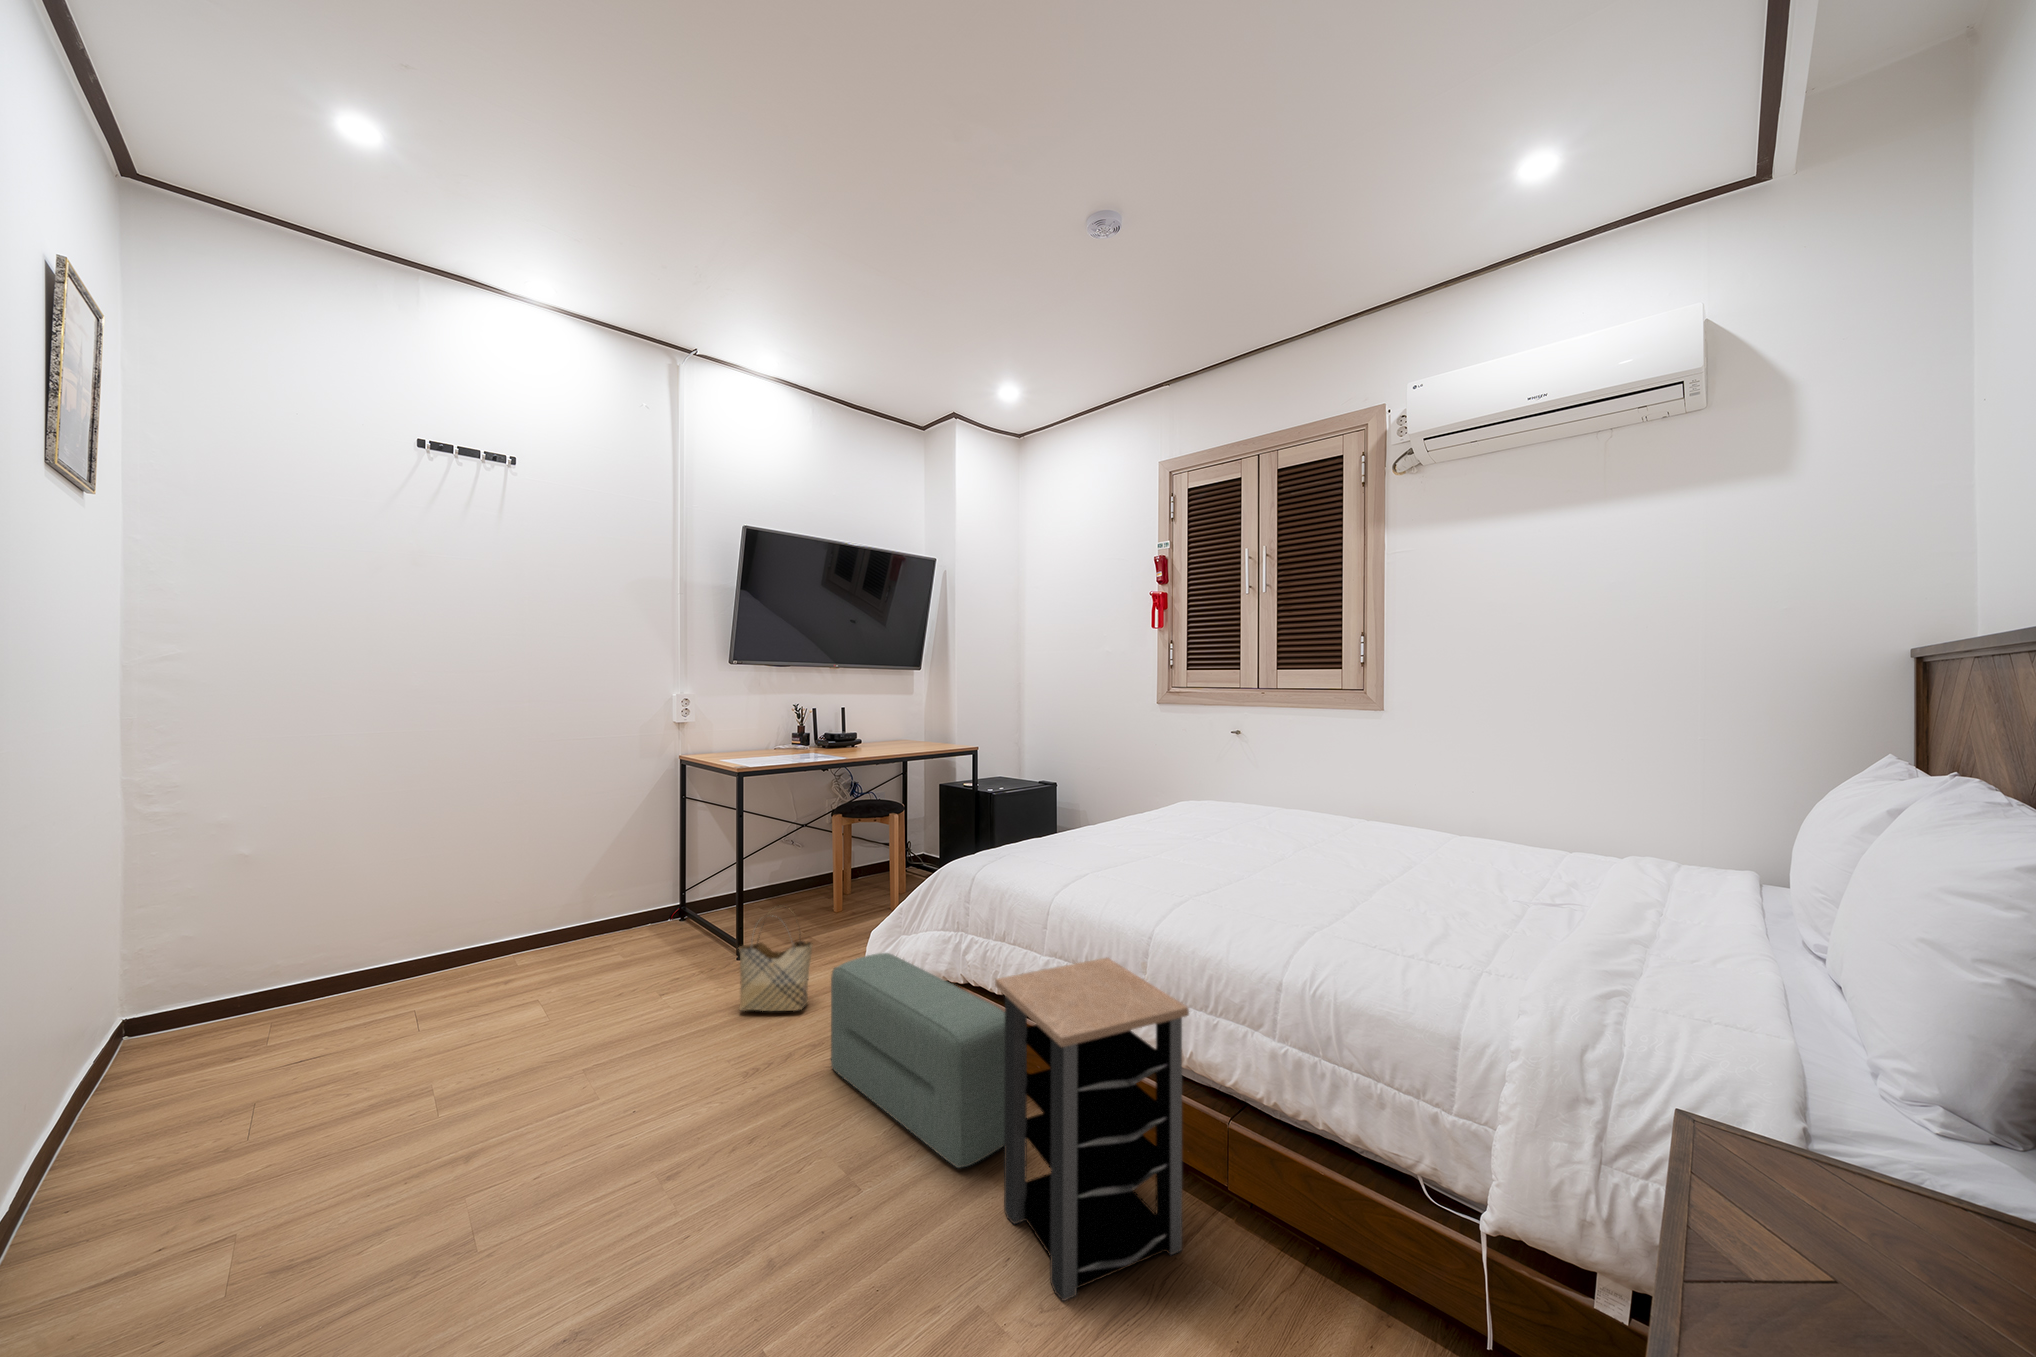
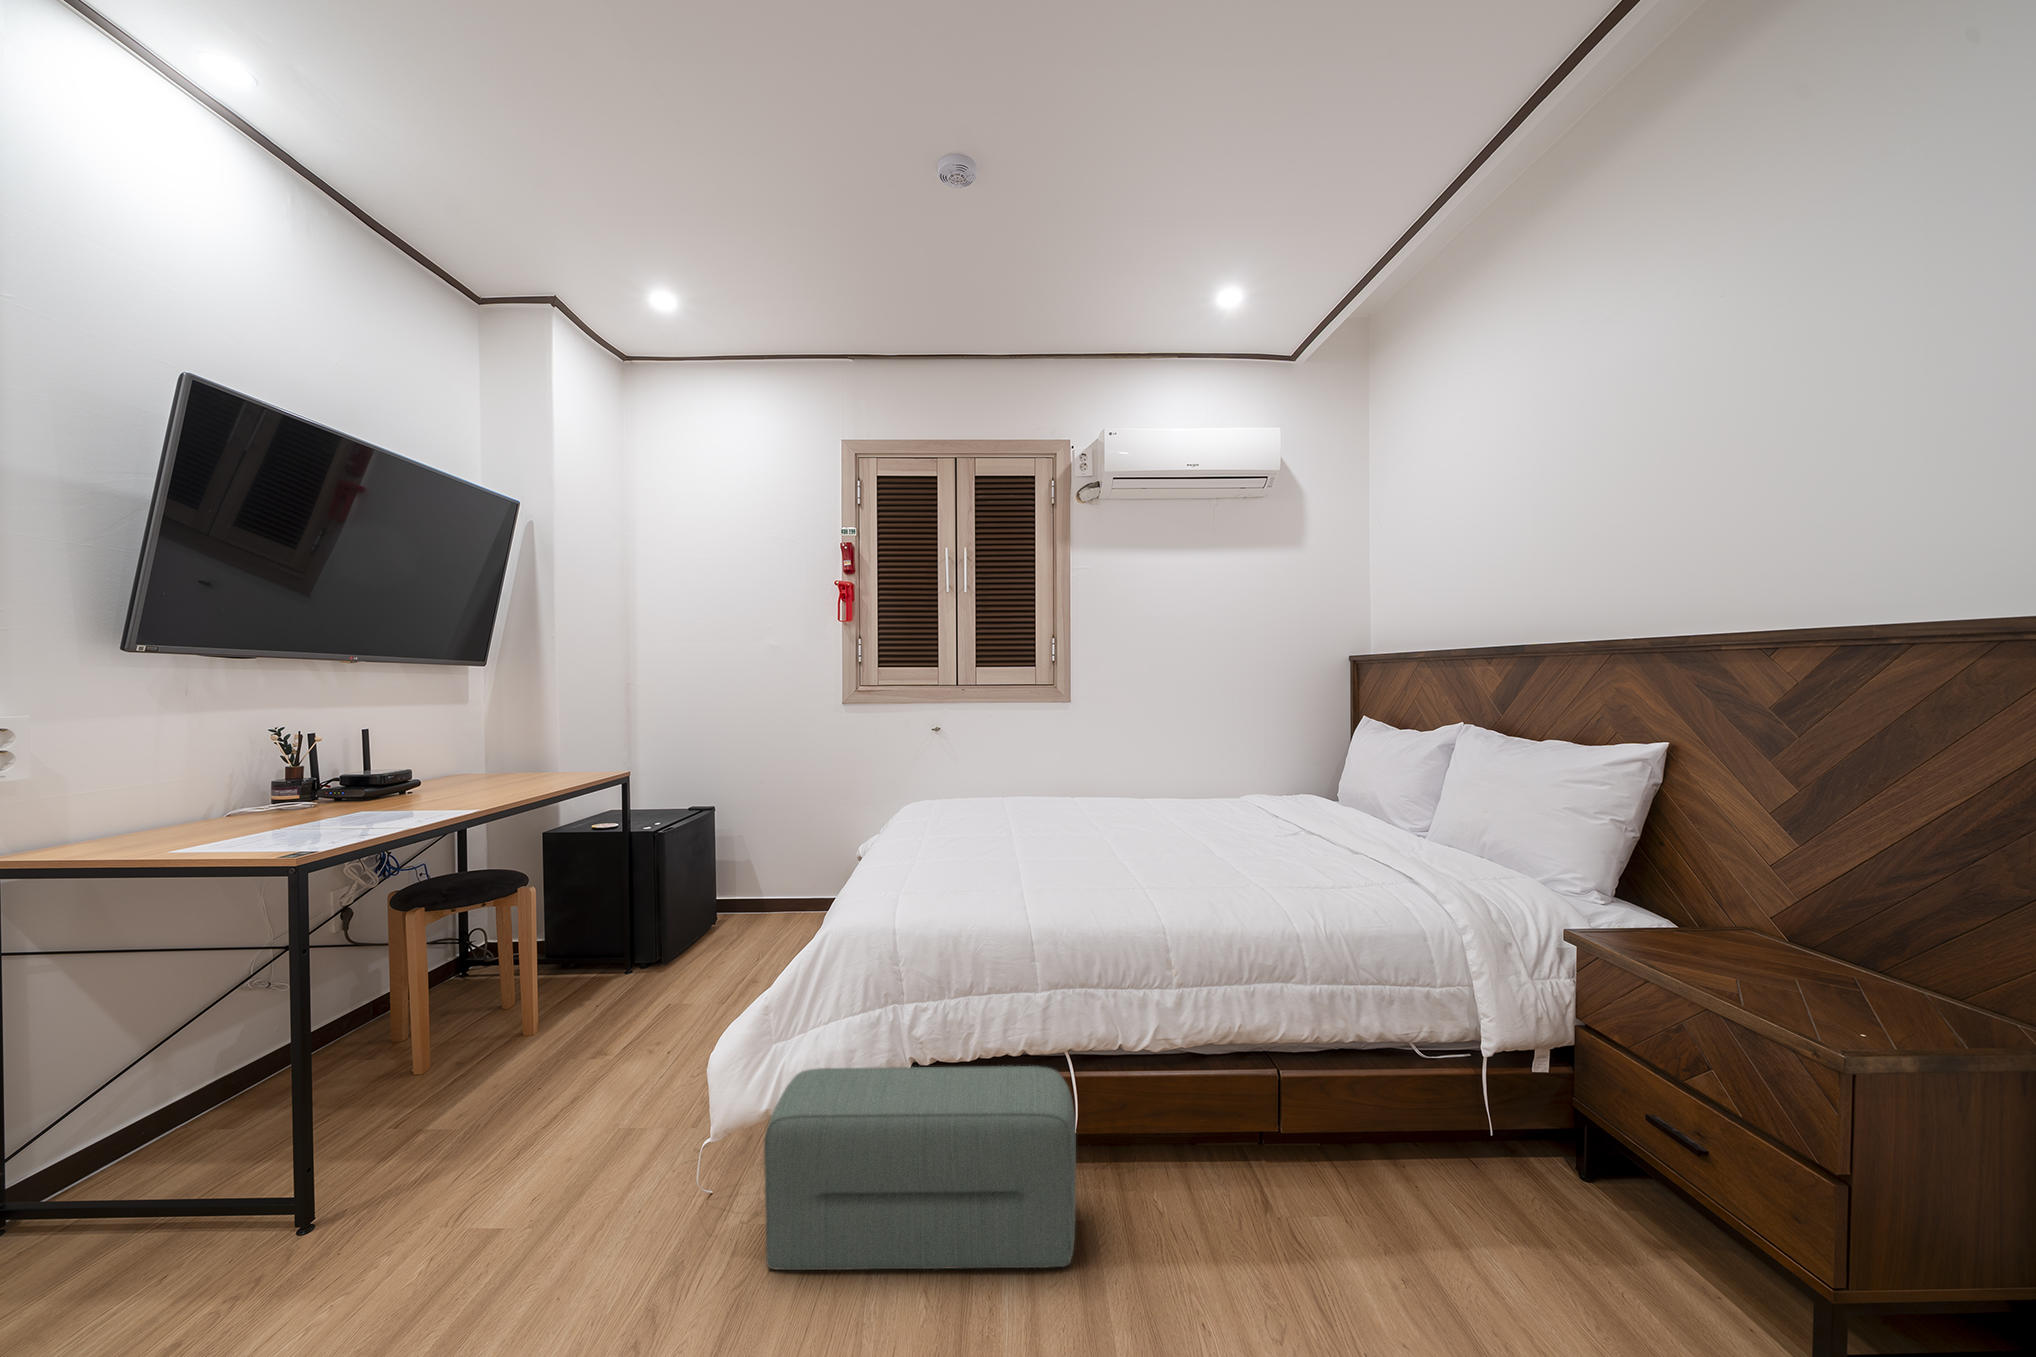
woven basket: present [739,907,813,1011] -> none [465,1075,607,1292]
side table: present [995,958,1189,1301] -> none [1127,968,1289,1303]

